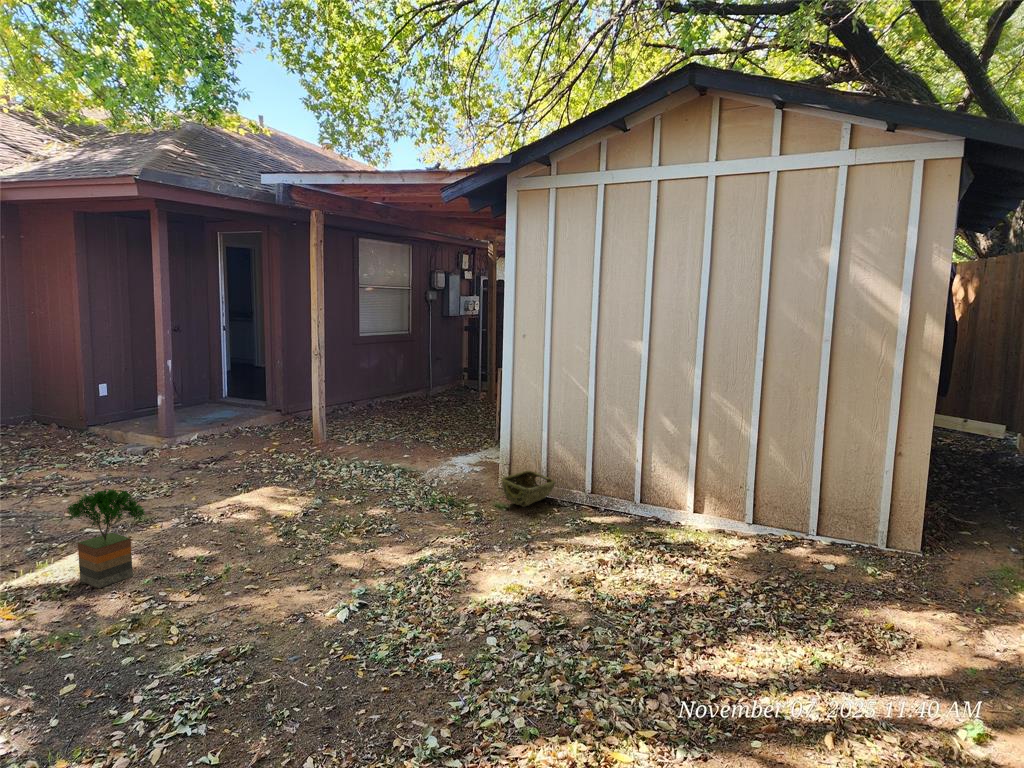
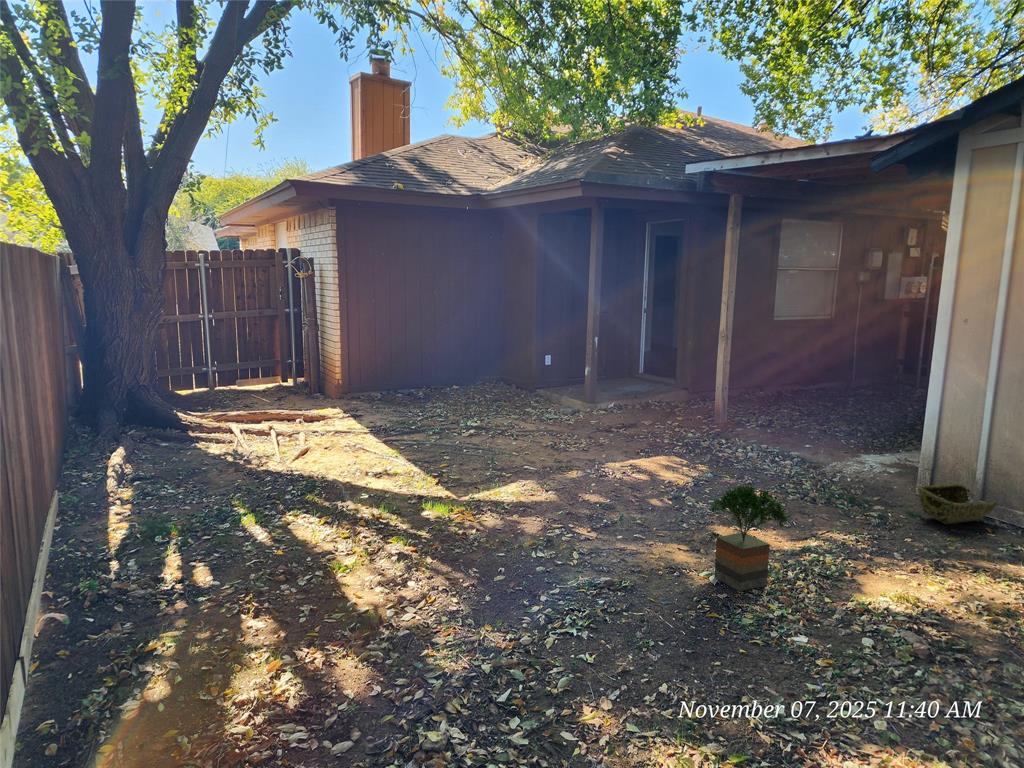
potted tree: present [68,489,145,588] -> present [710,486,790,591]

